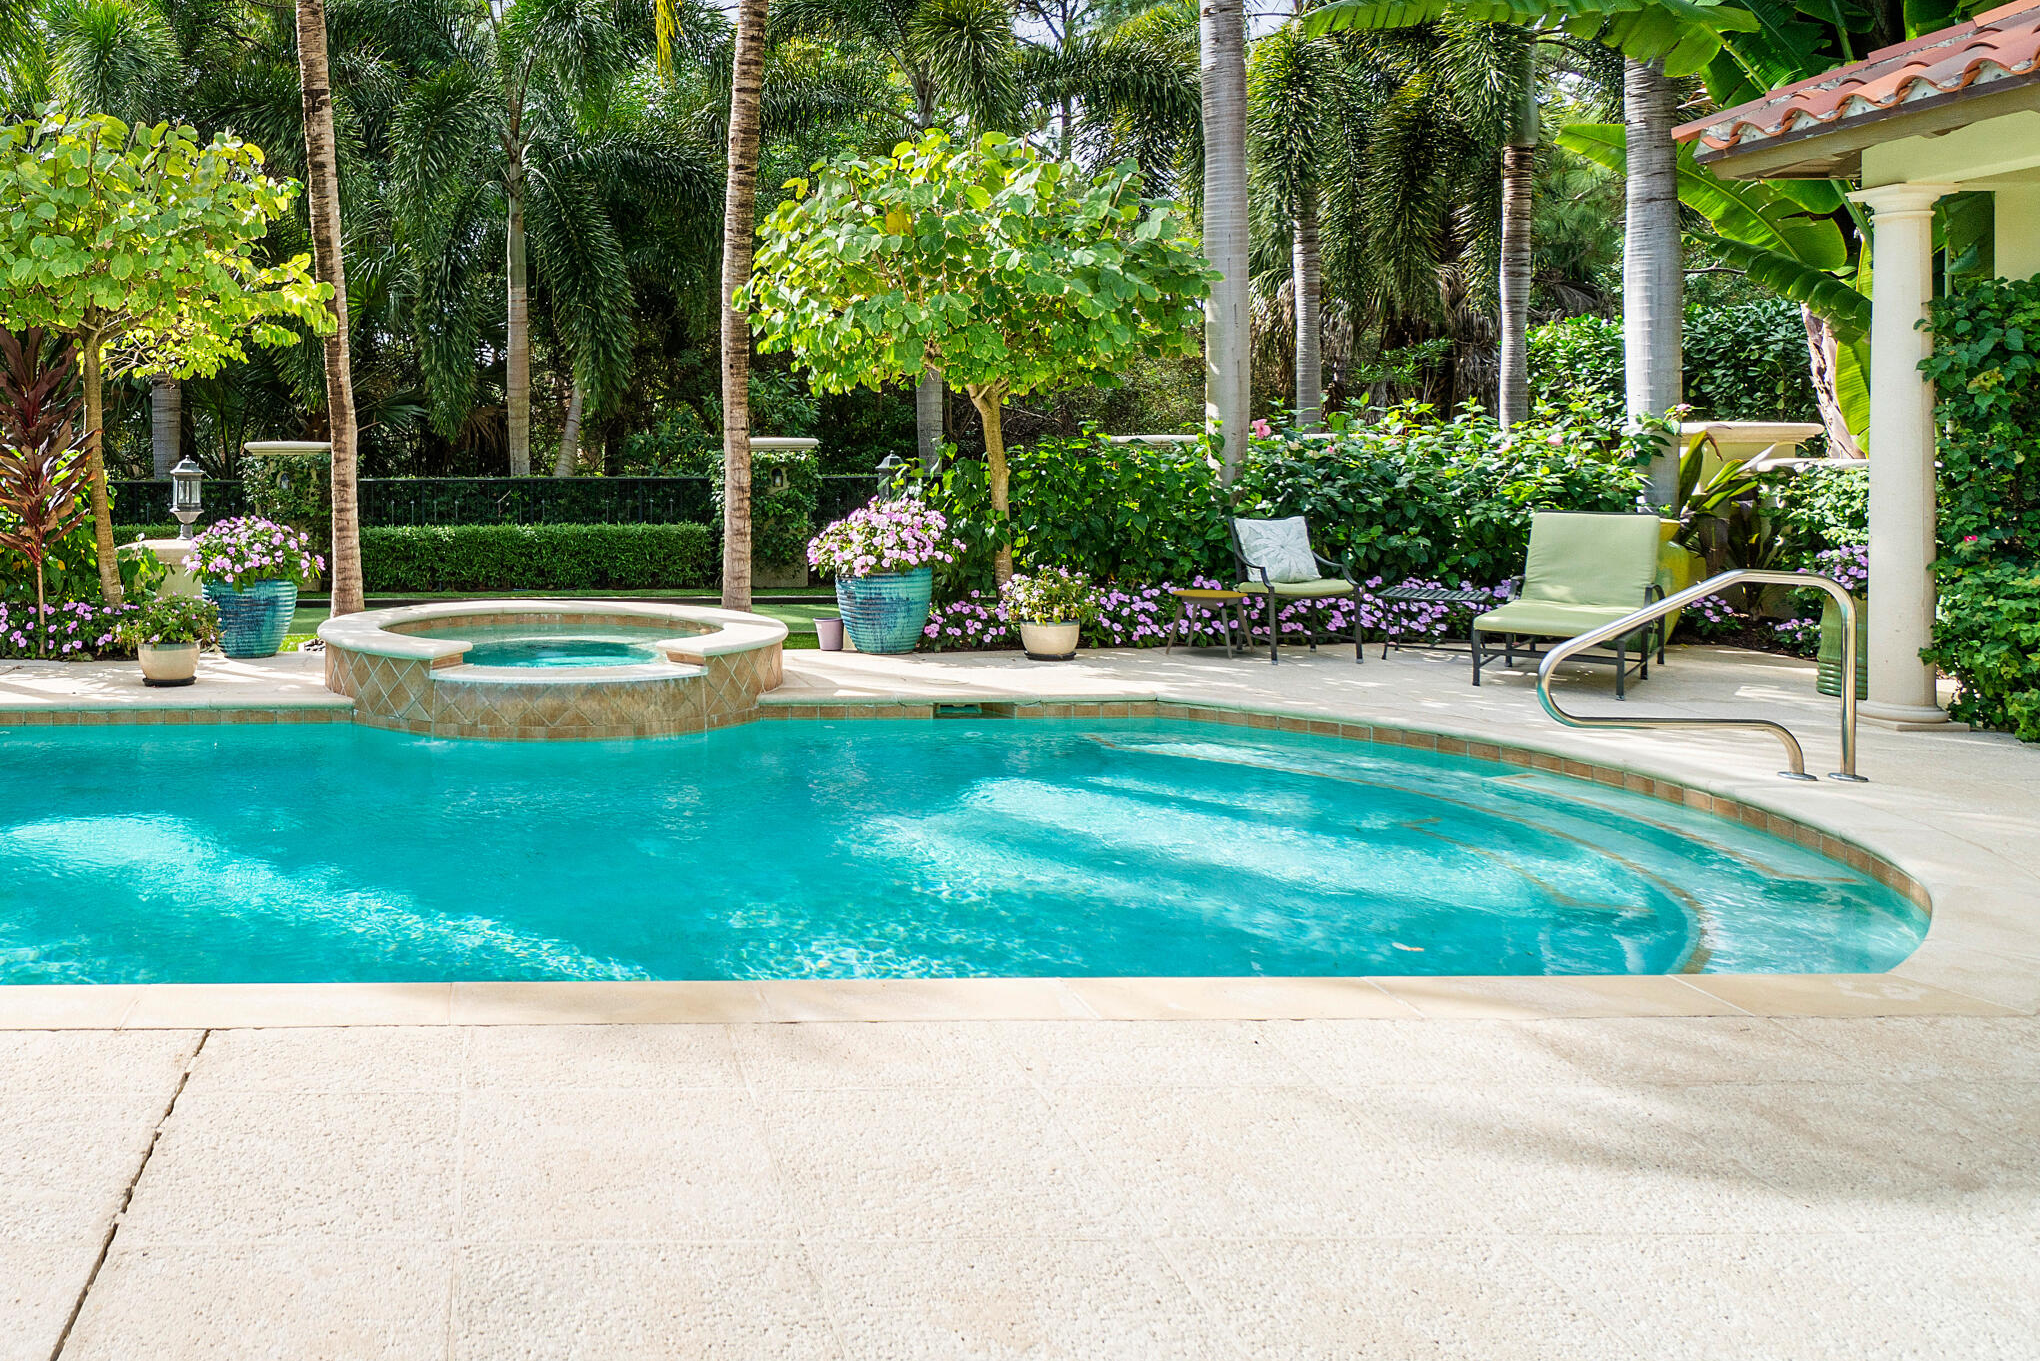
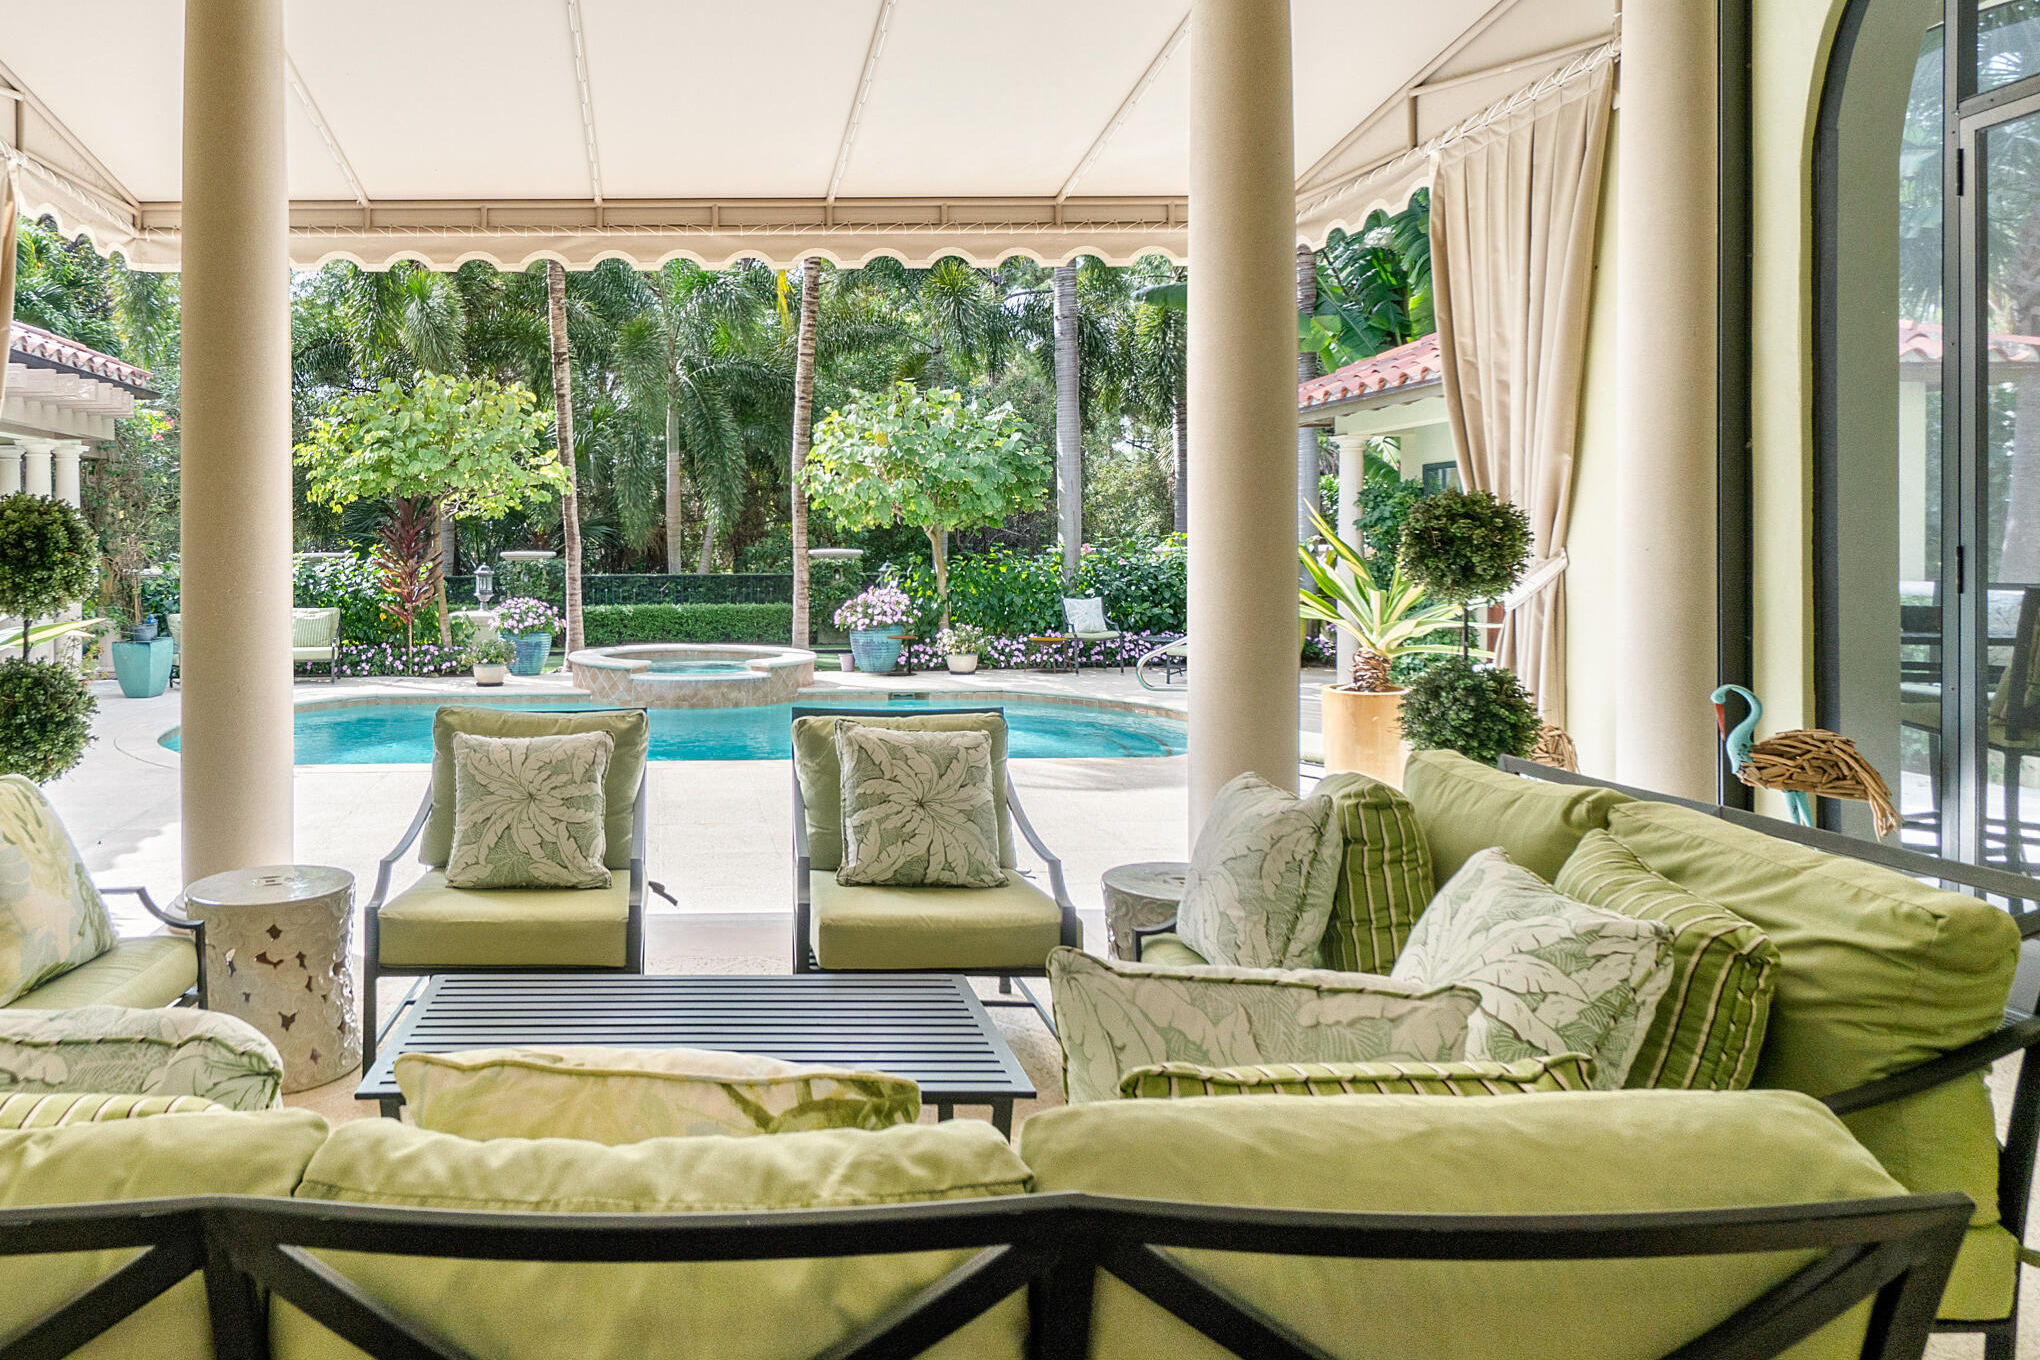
side table: none [914,587,970,663] -> present [887,635,917,676]

